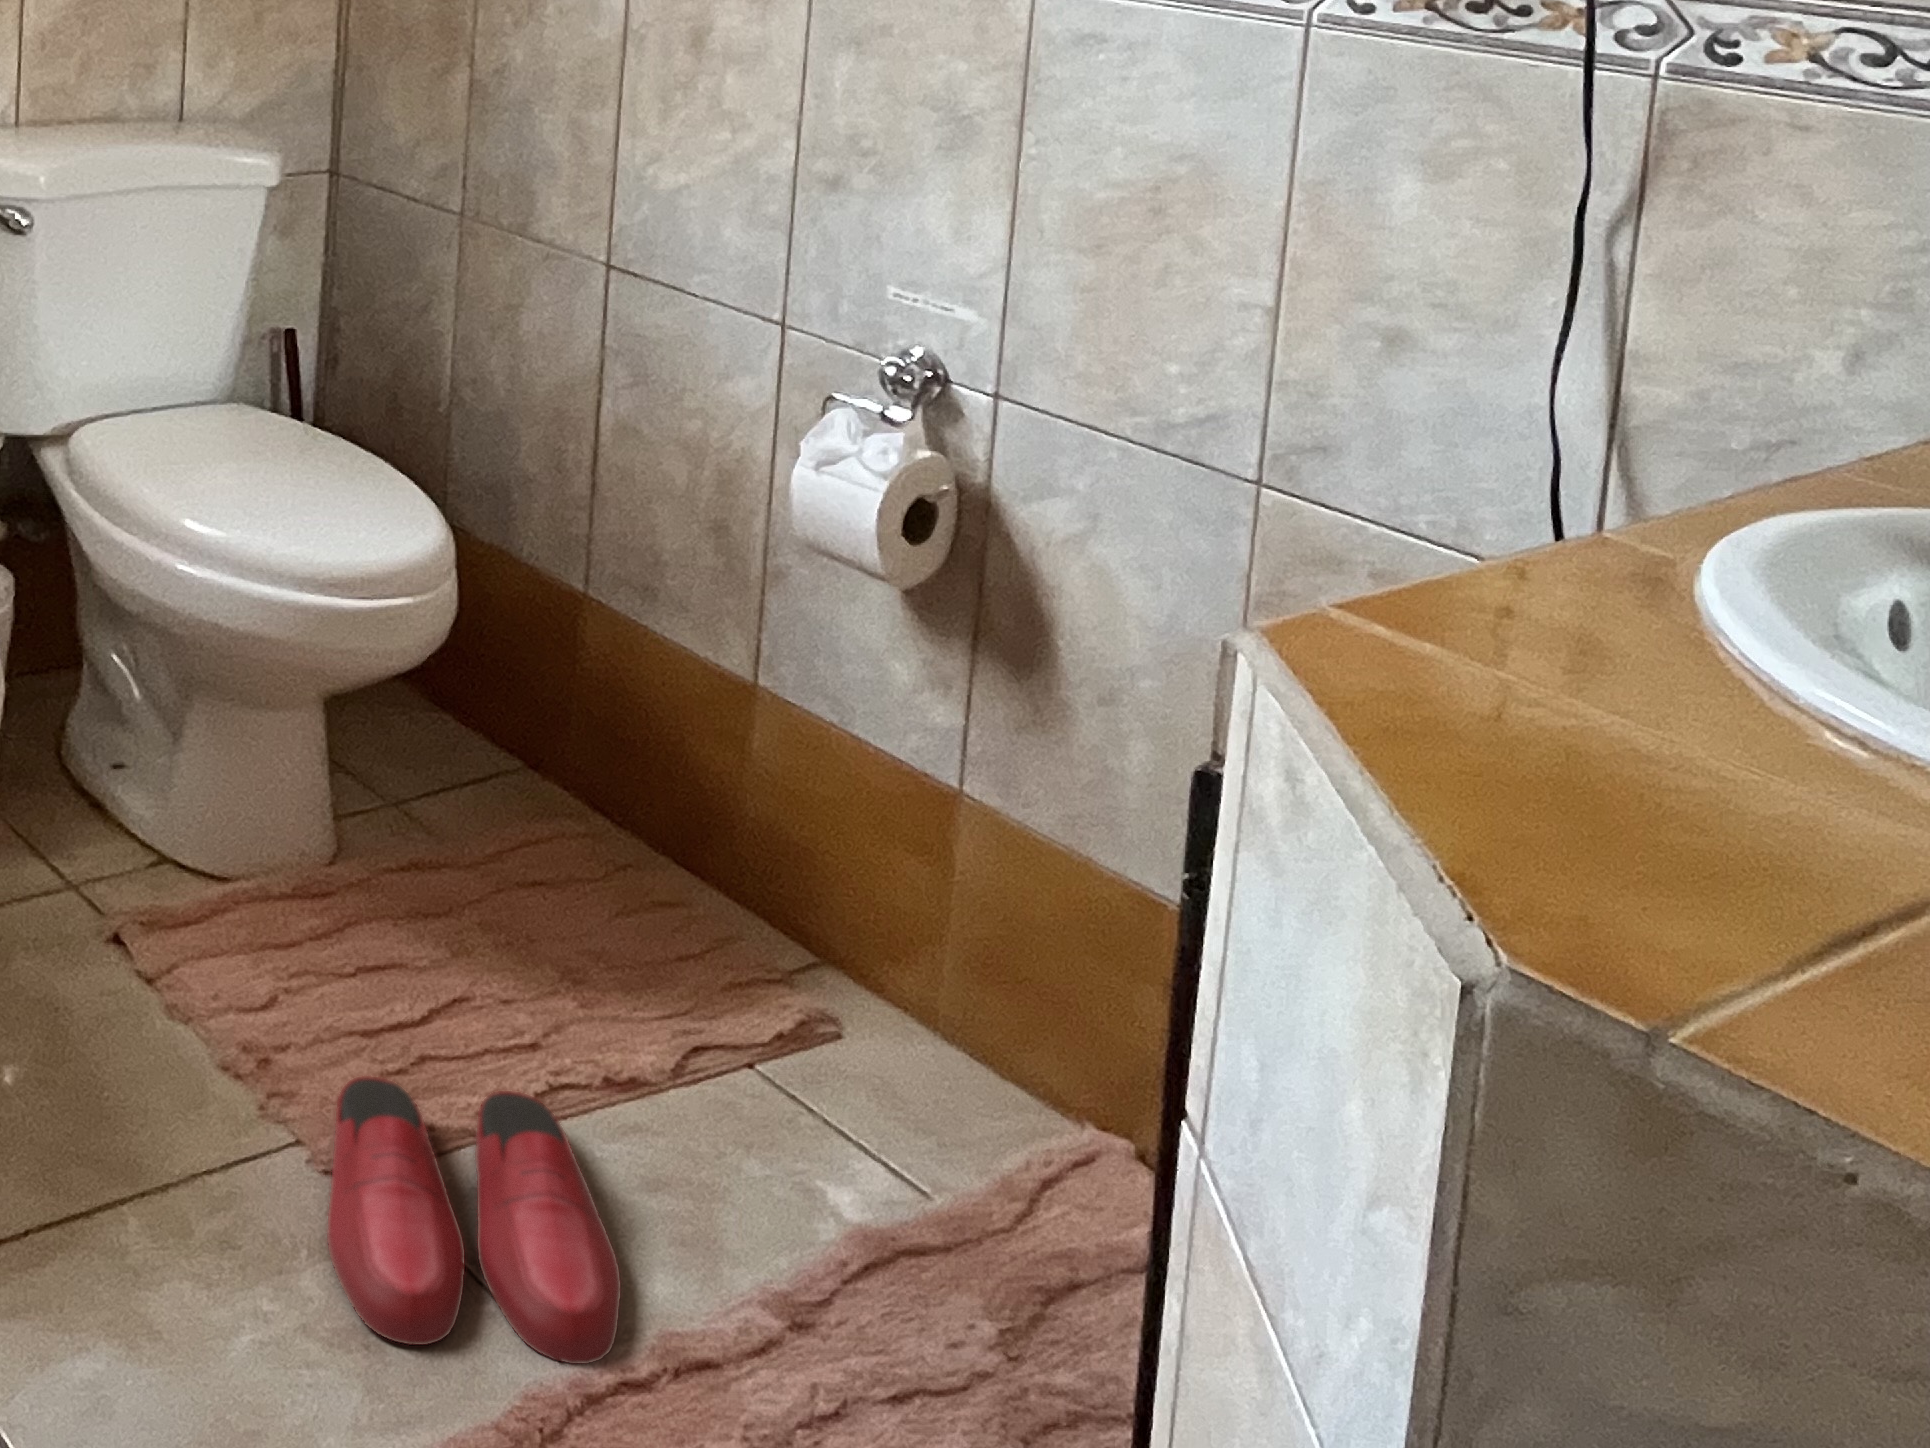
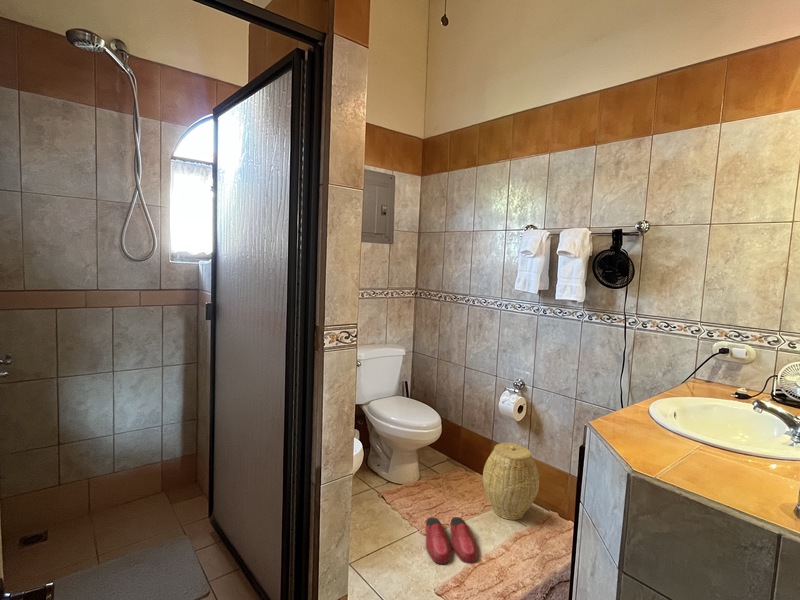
woven basket: none [678,702,1016,1146] -> present [483,442,539,520]

